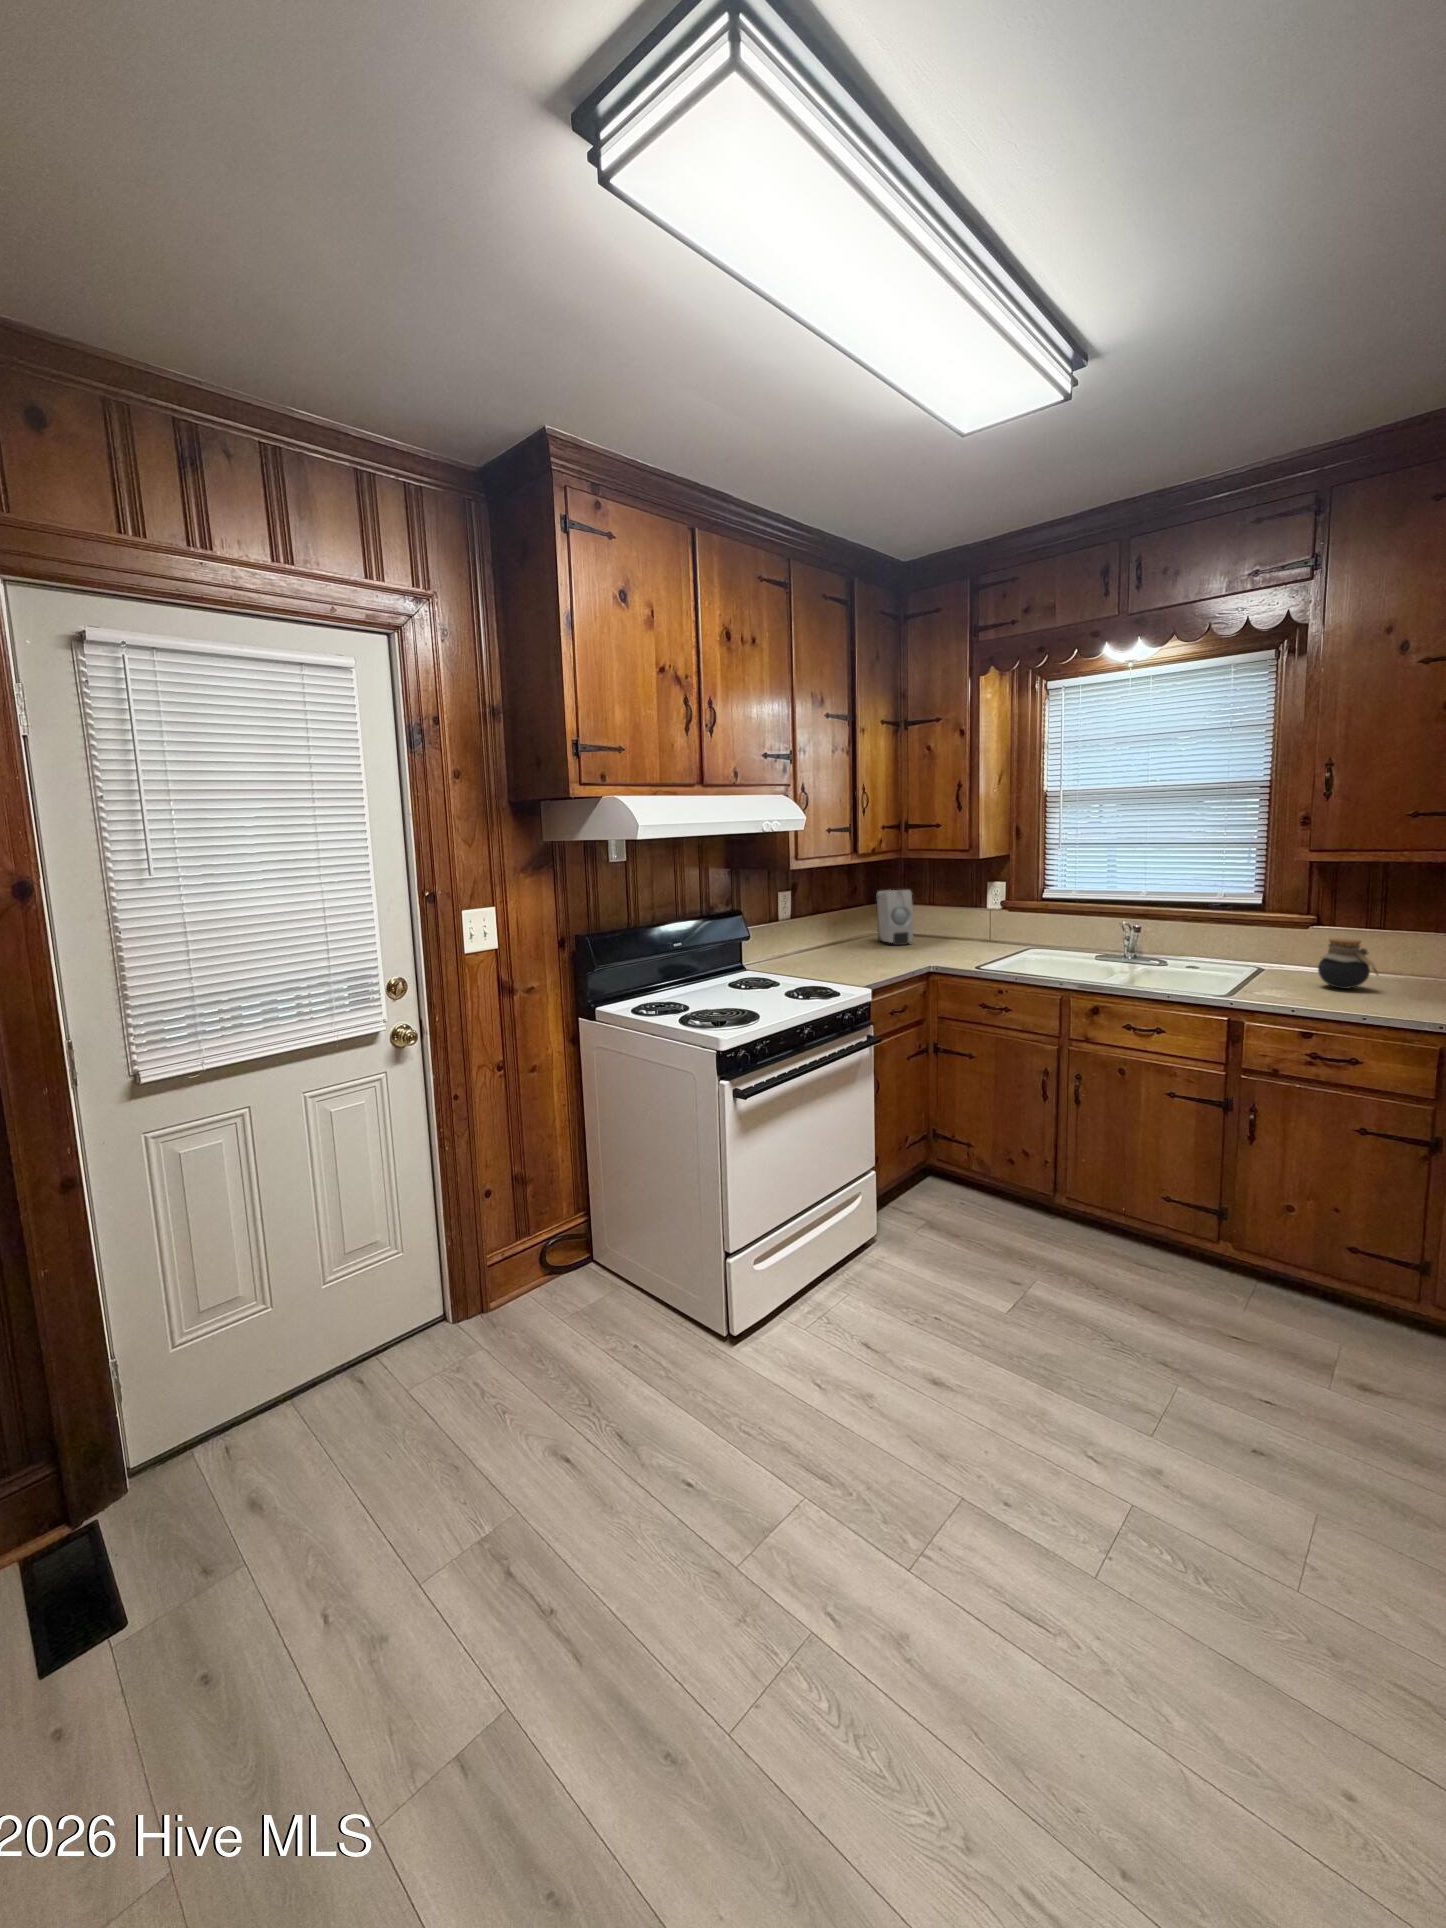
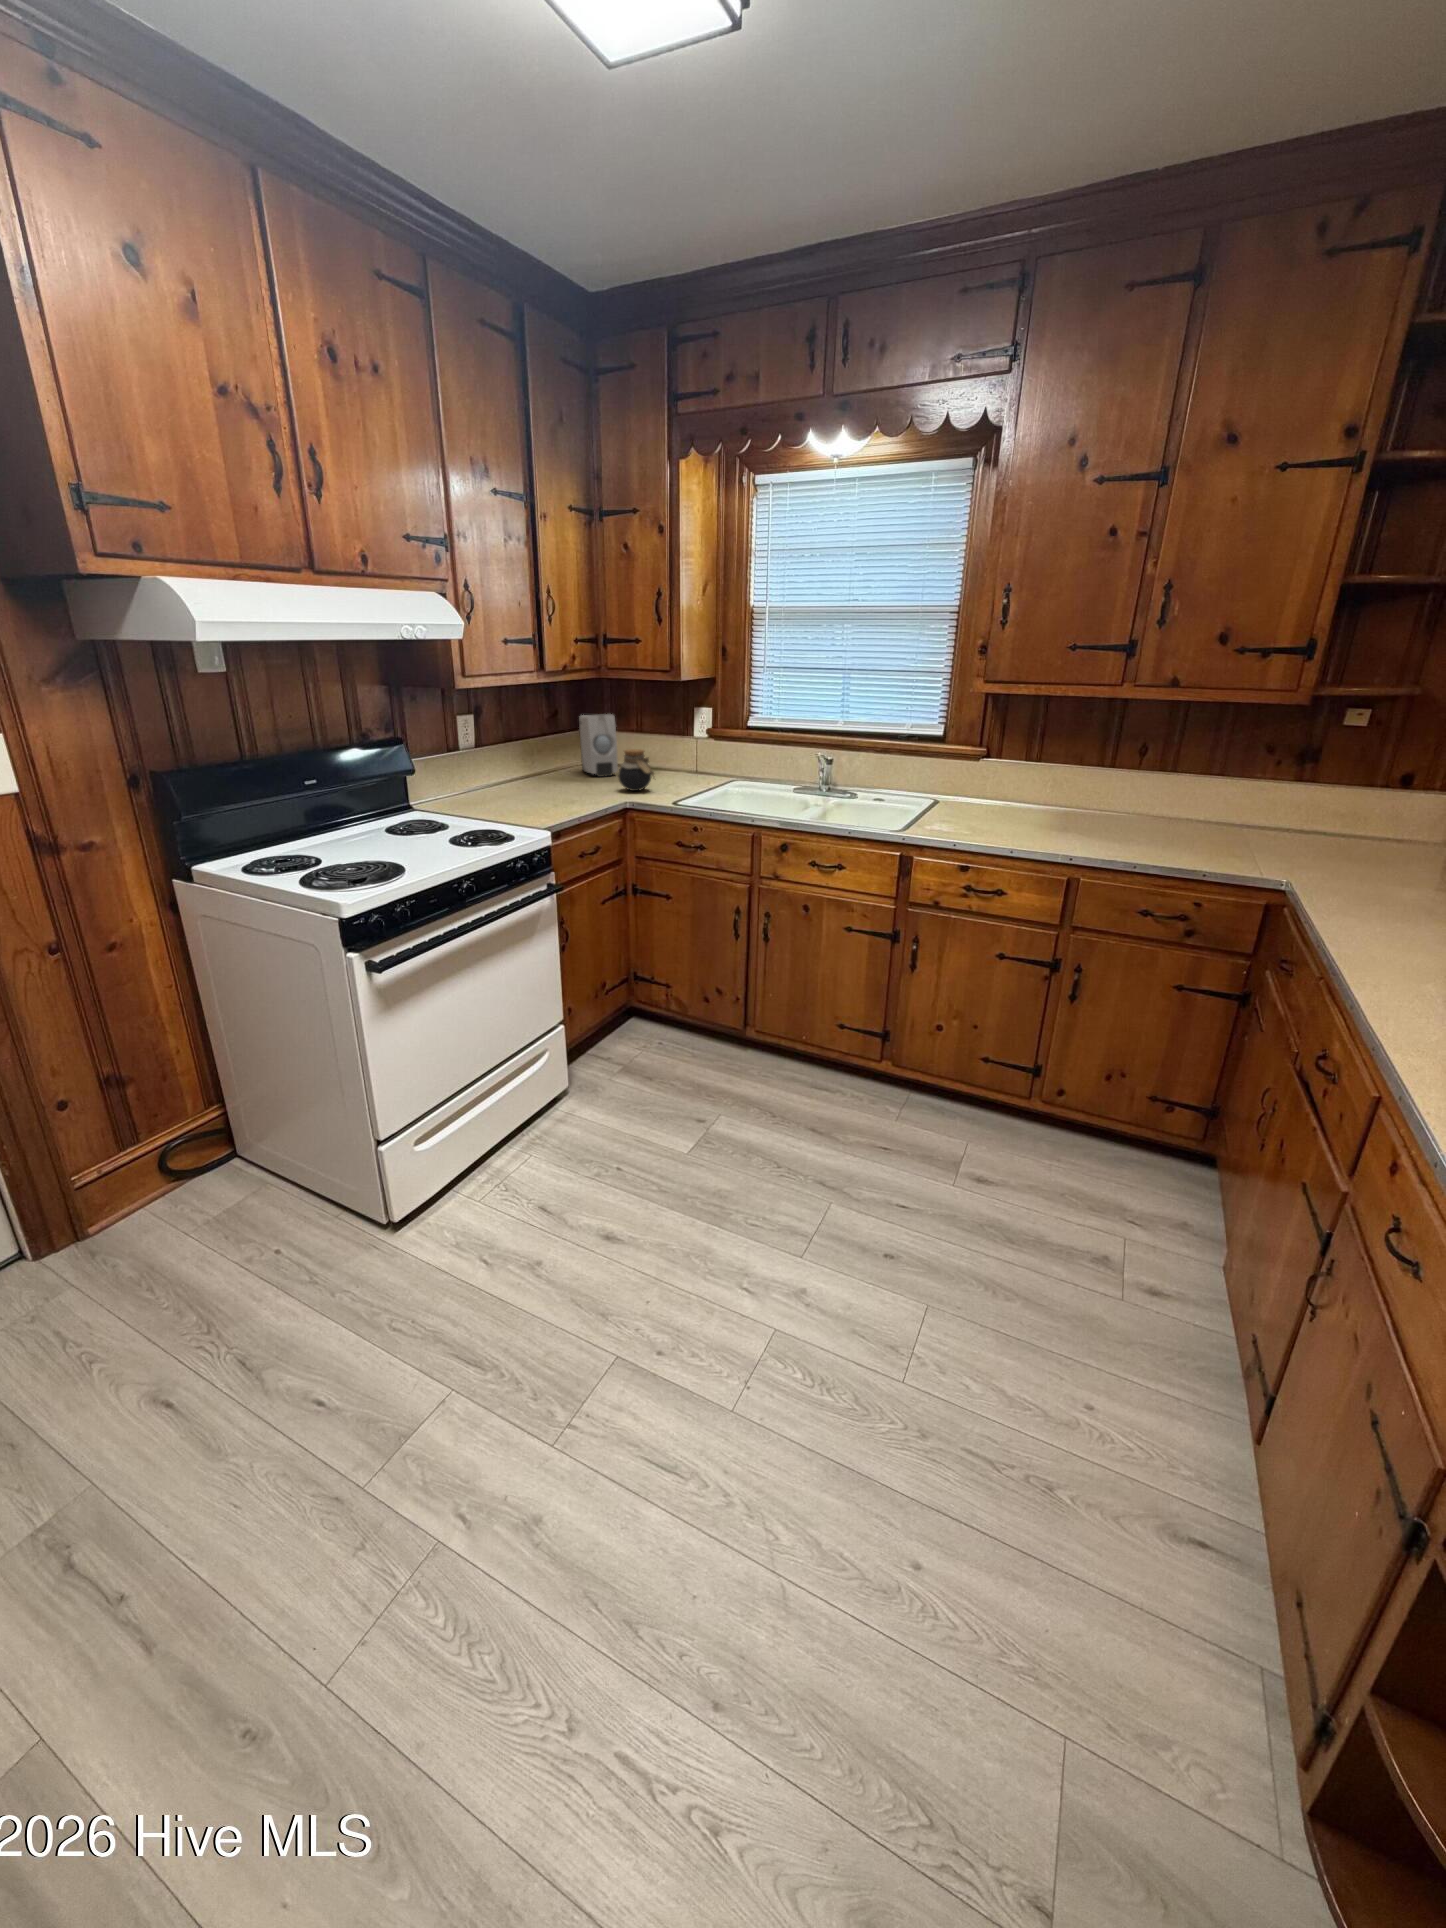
jar: present [1318,938,1378,989] -> present [618,749,654,791]

